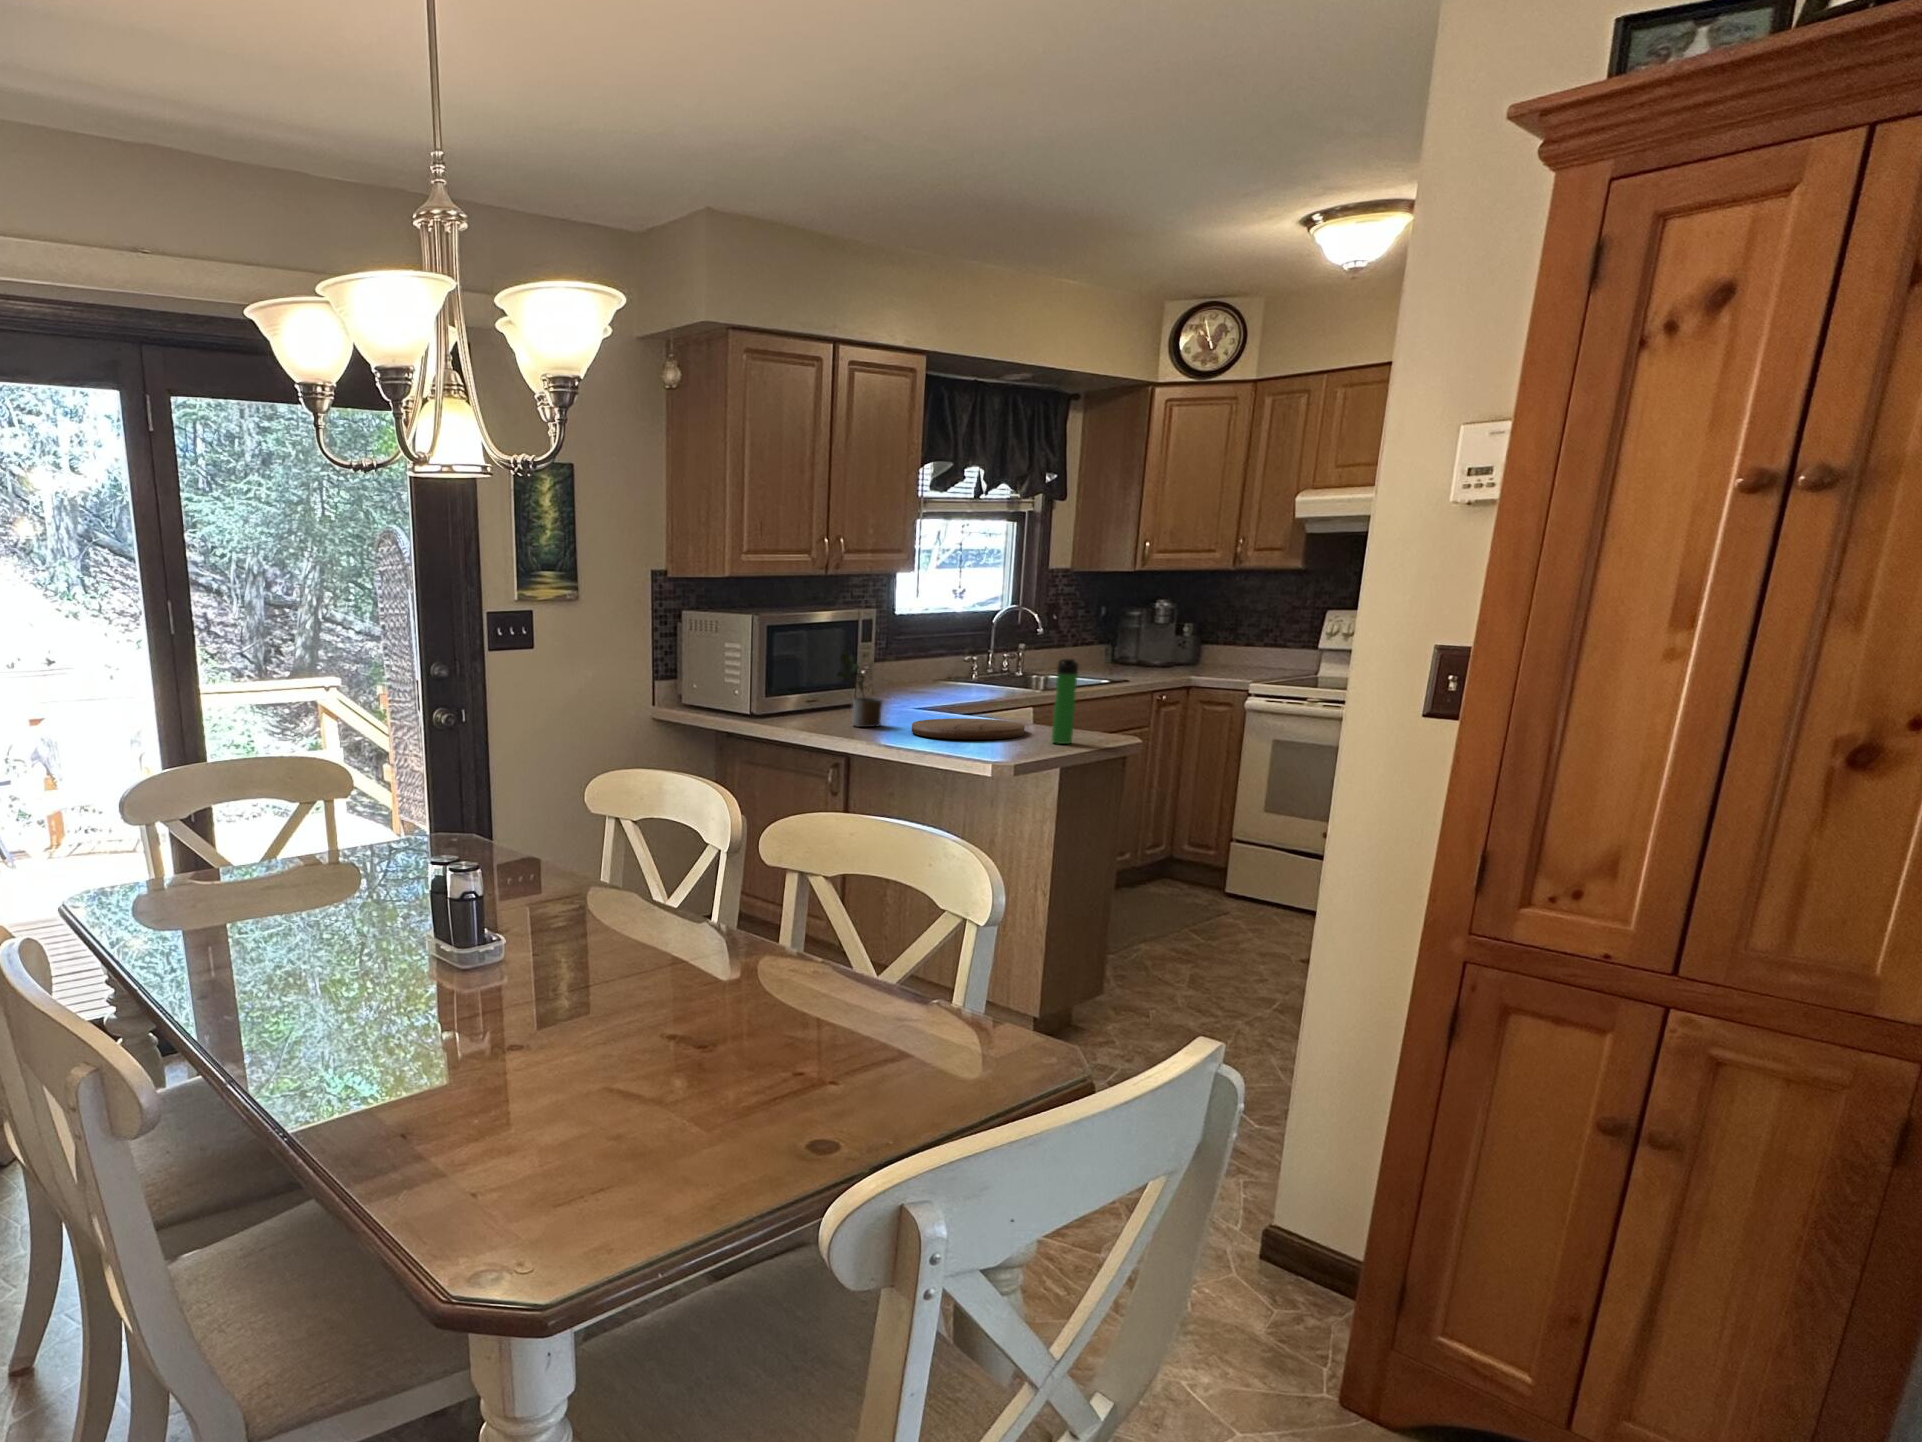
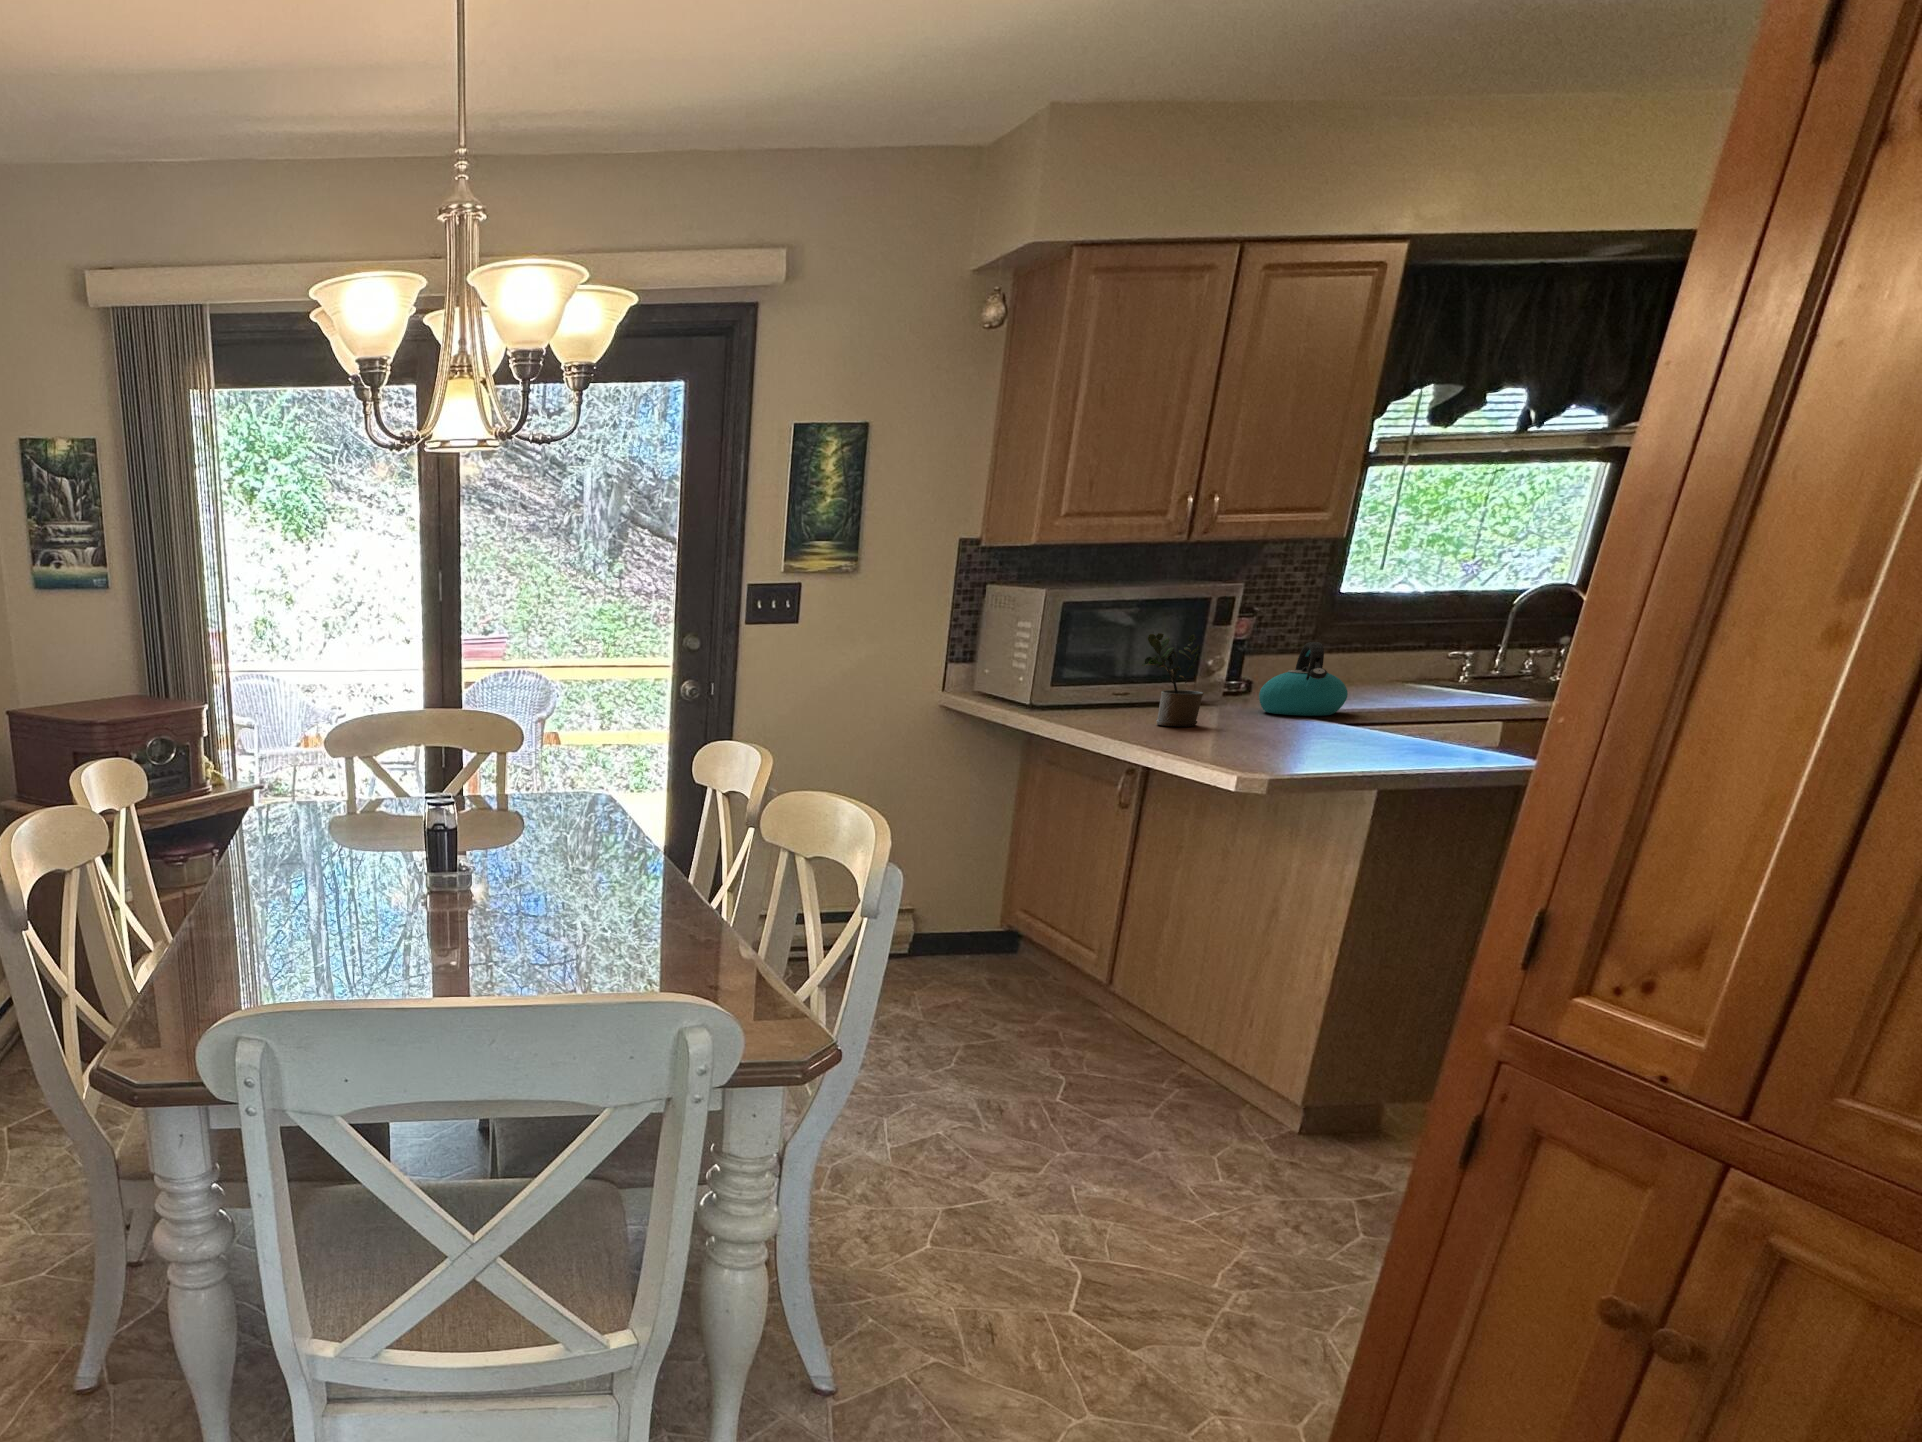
kettle: none [897,656,955,712] -> present [1259,642,1348,716]
bottle: present [1052,659,1078,744] -> none [1400,646,1461,762]
cutting board: present [912,718,1025,739] -> none [1217,722,1390,750]

